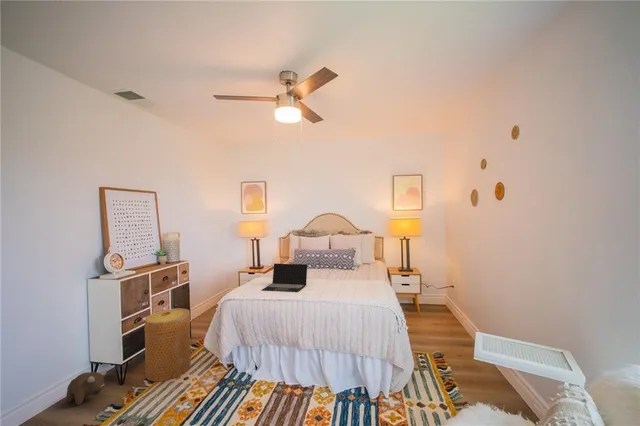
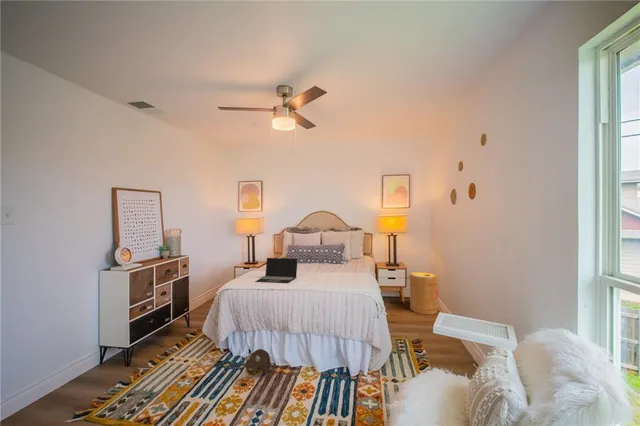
basket: present [144,308,191,382] -> present [410,271,438,314]
plush toy: present [67,370,107,405] -> present [245,349,270,375]

